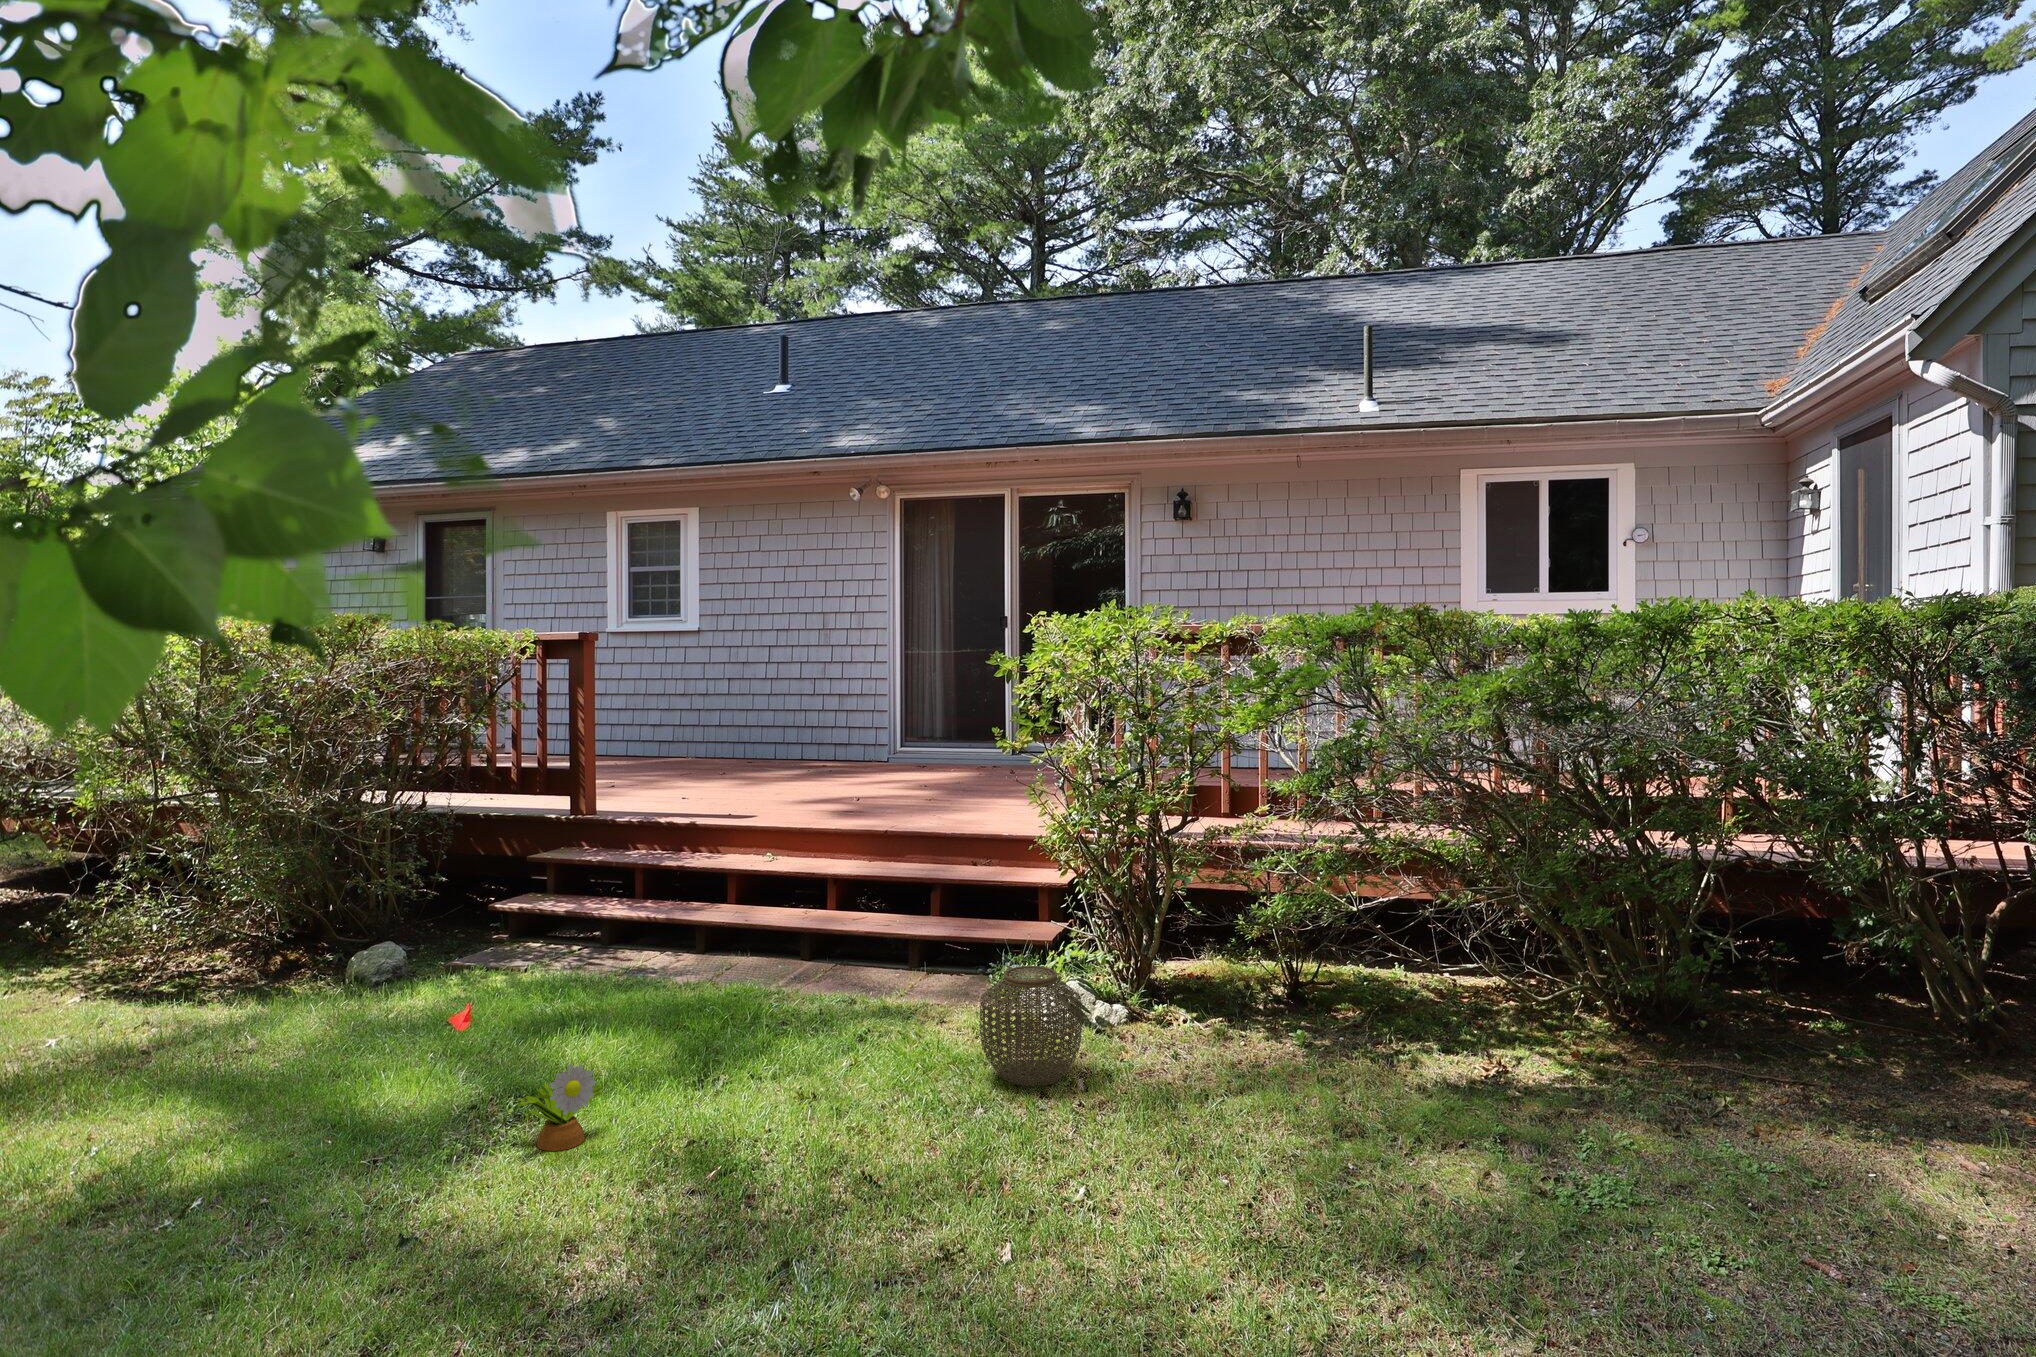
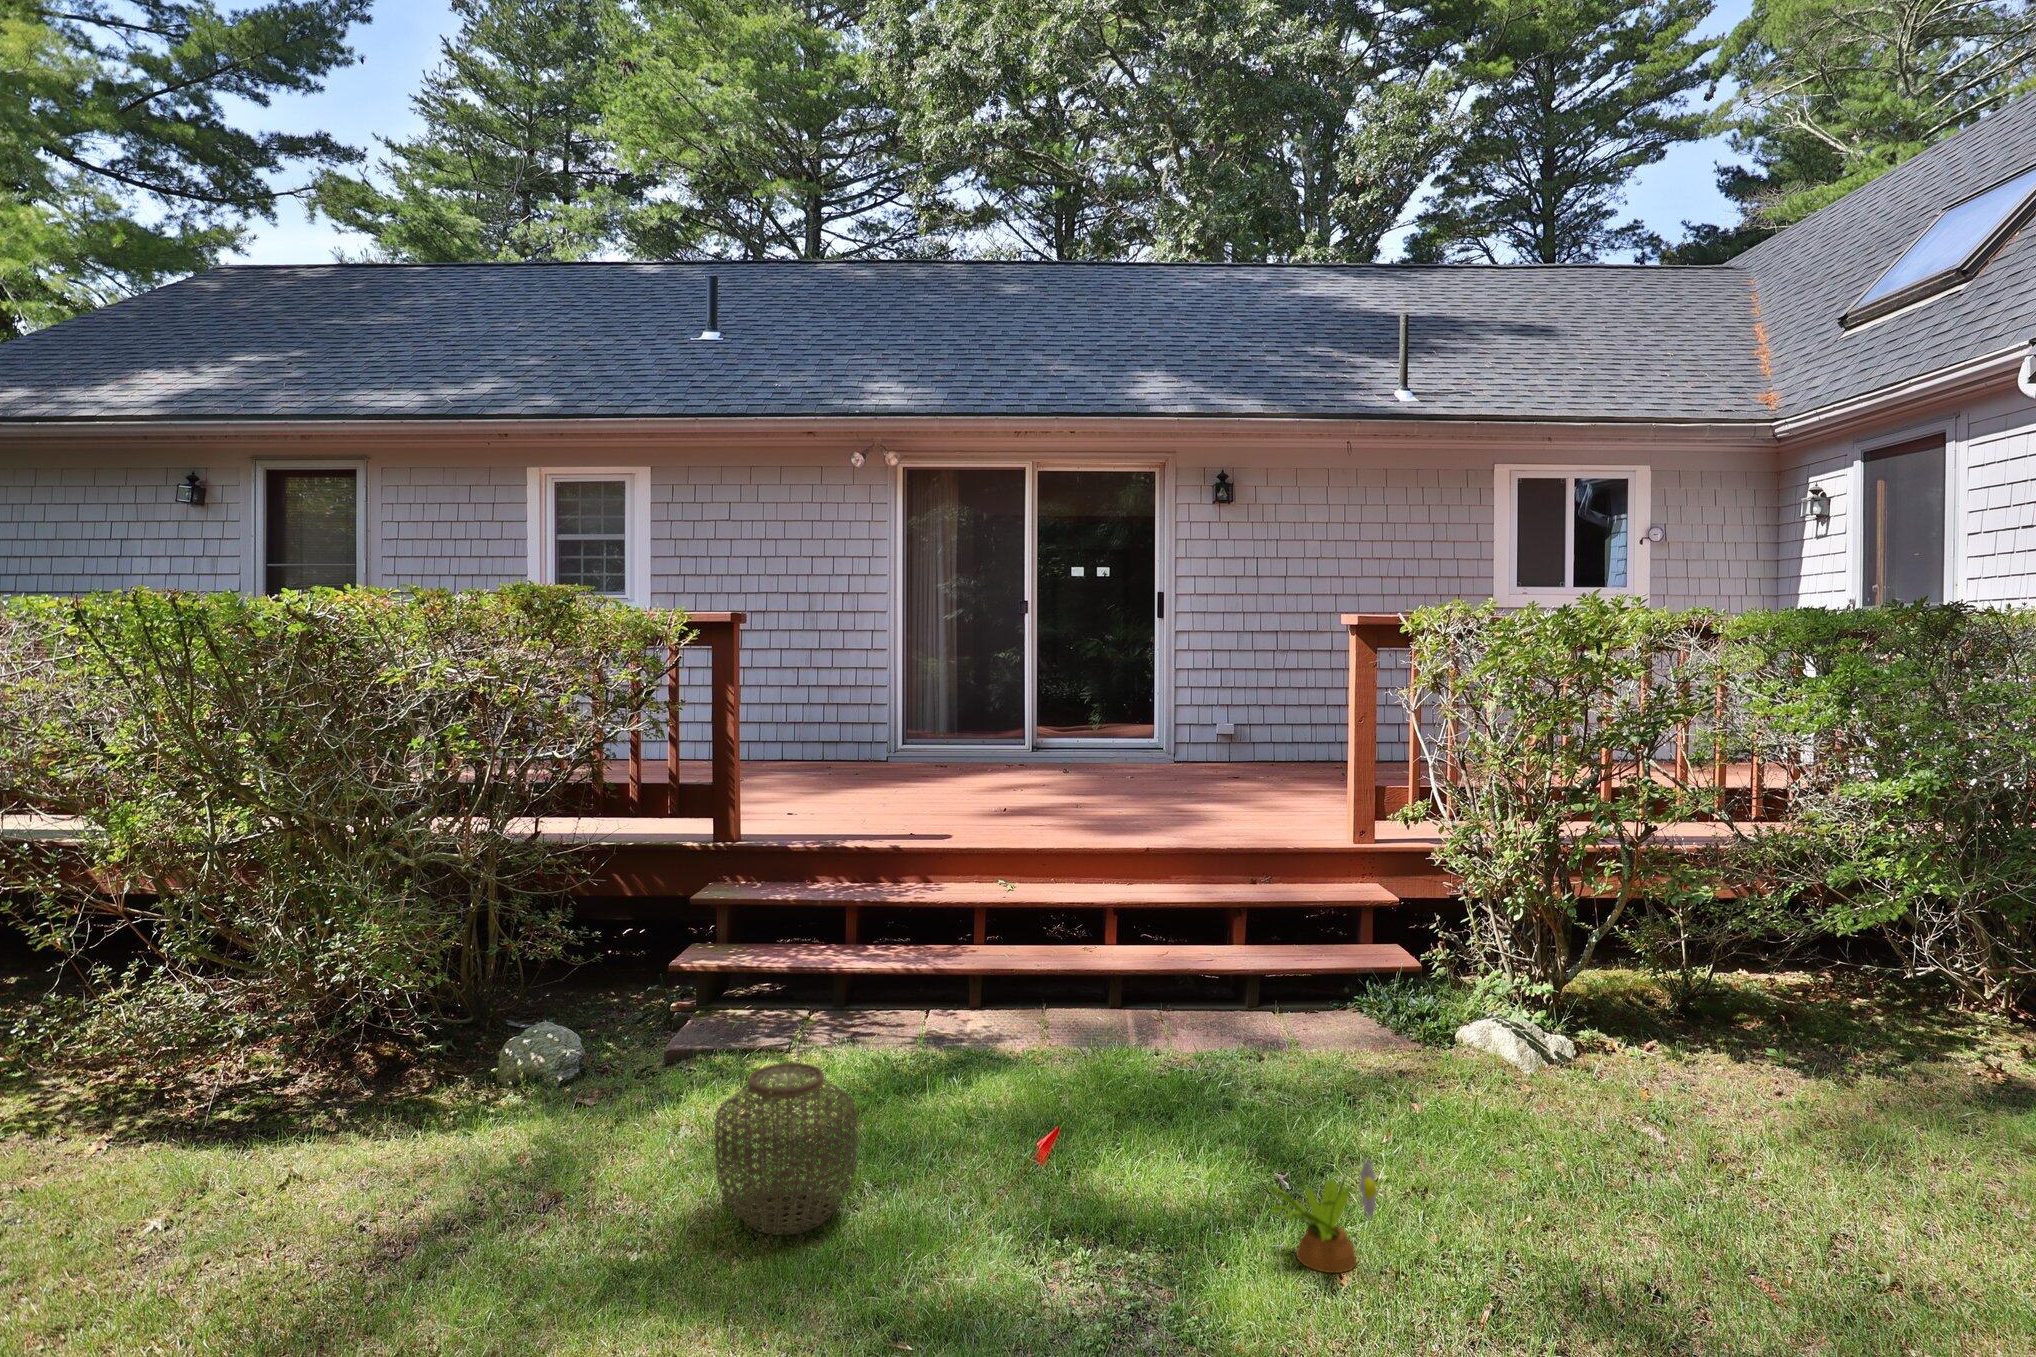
woven basket: present [980,966,1082,1086] -> present [715,1063,858,1235]

